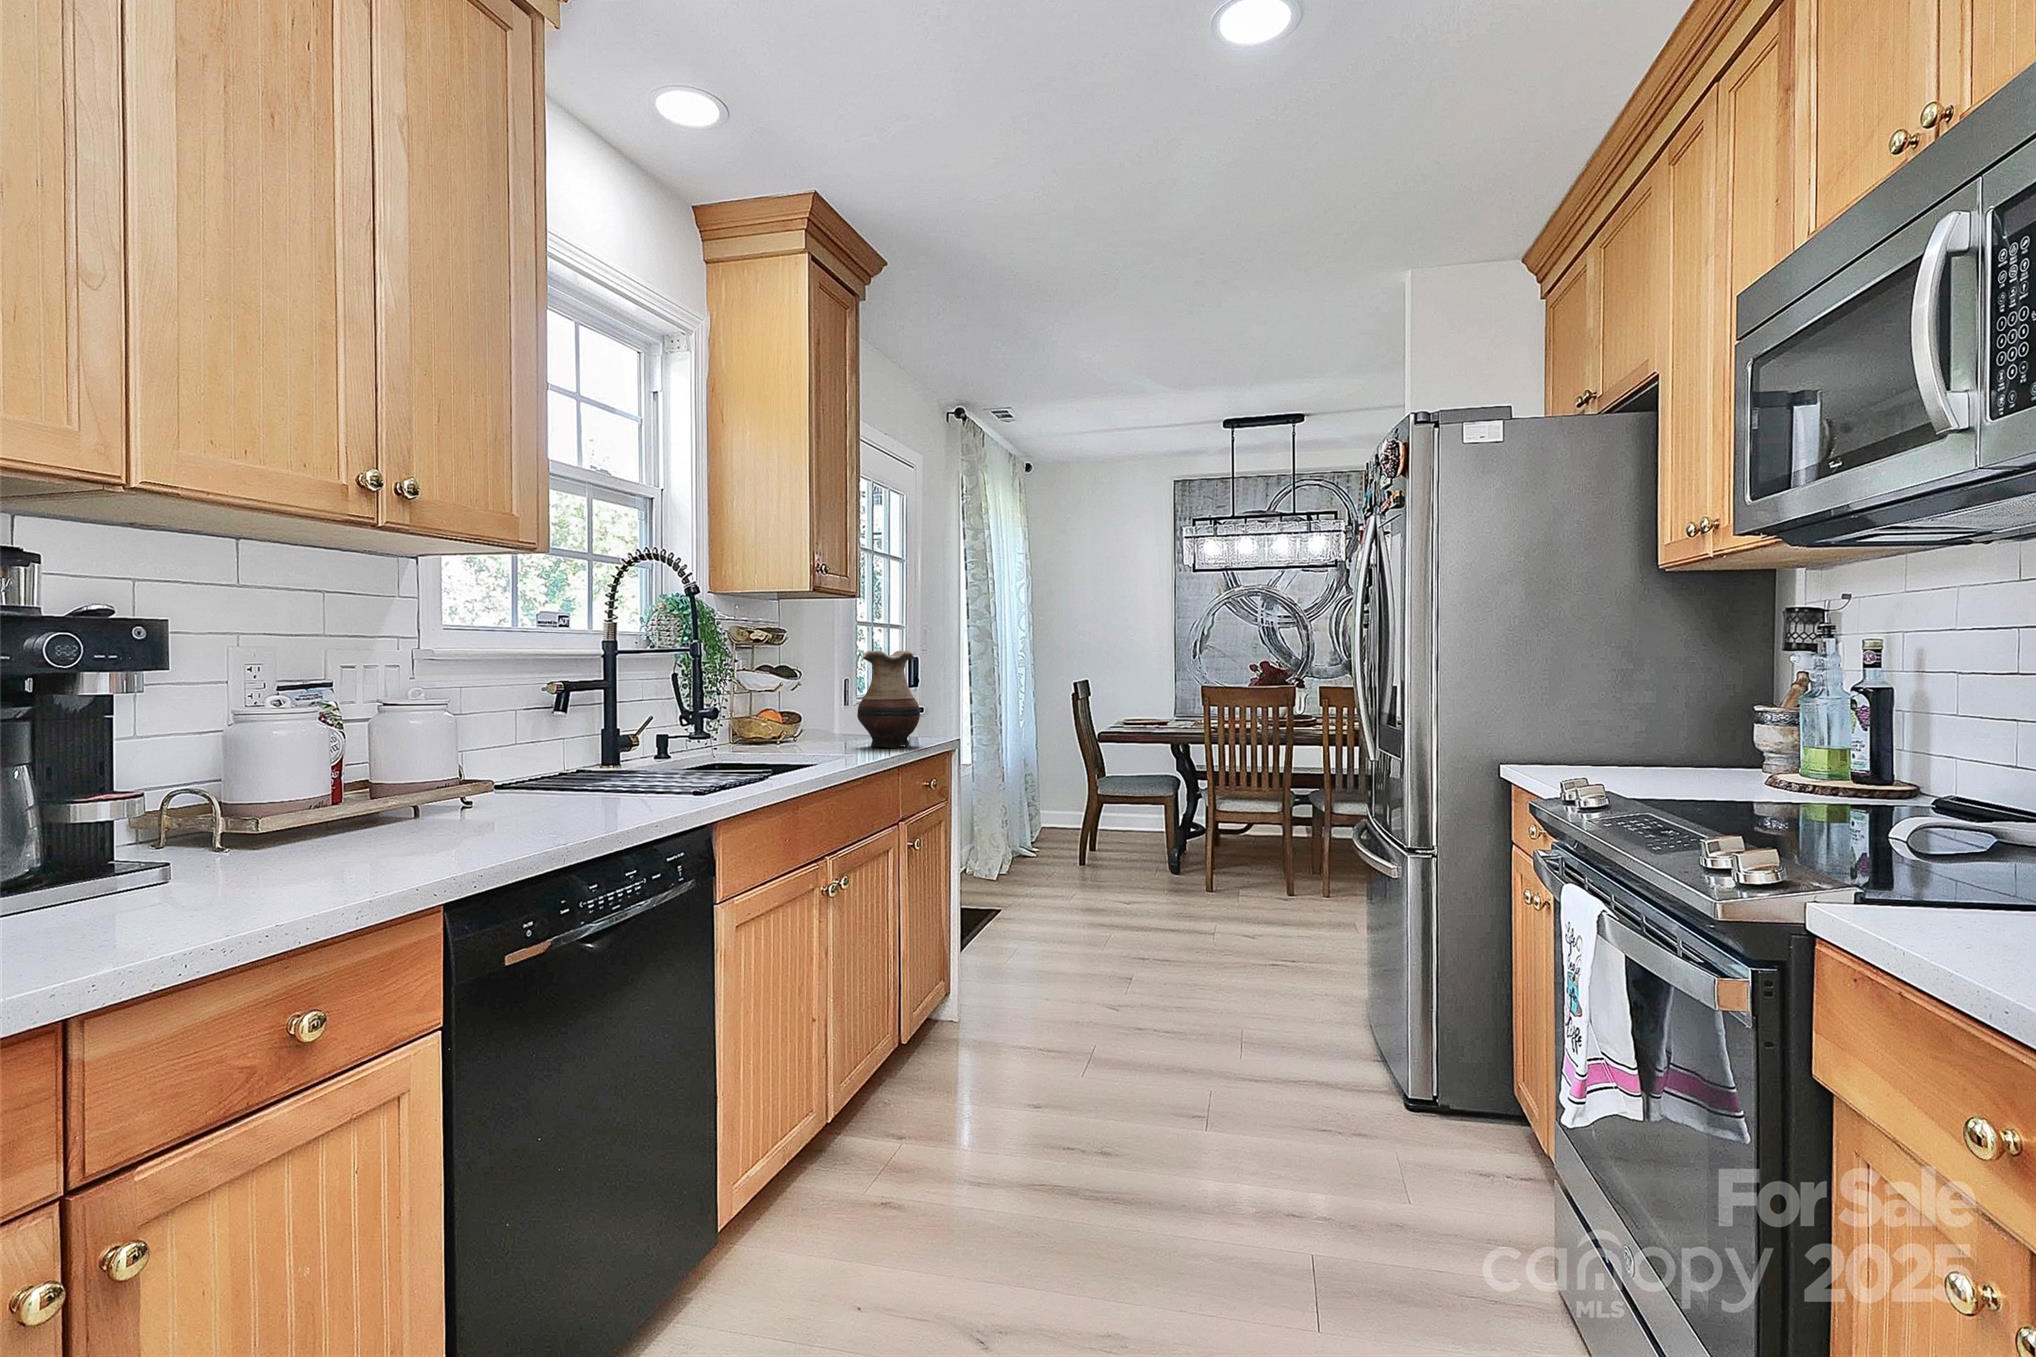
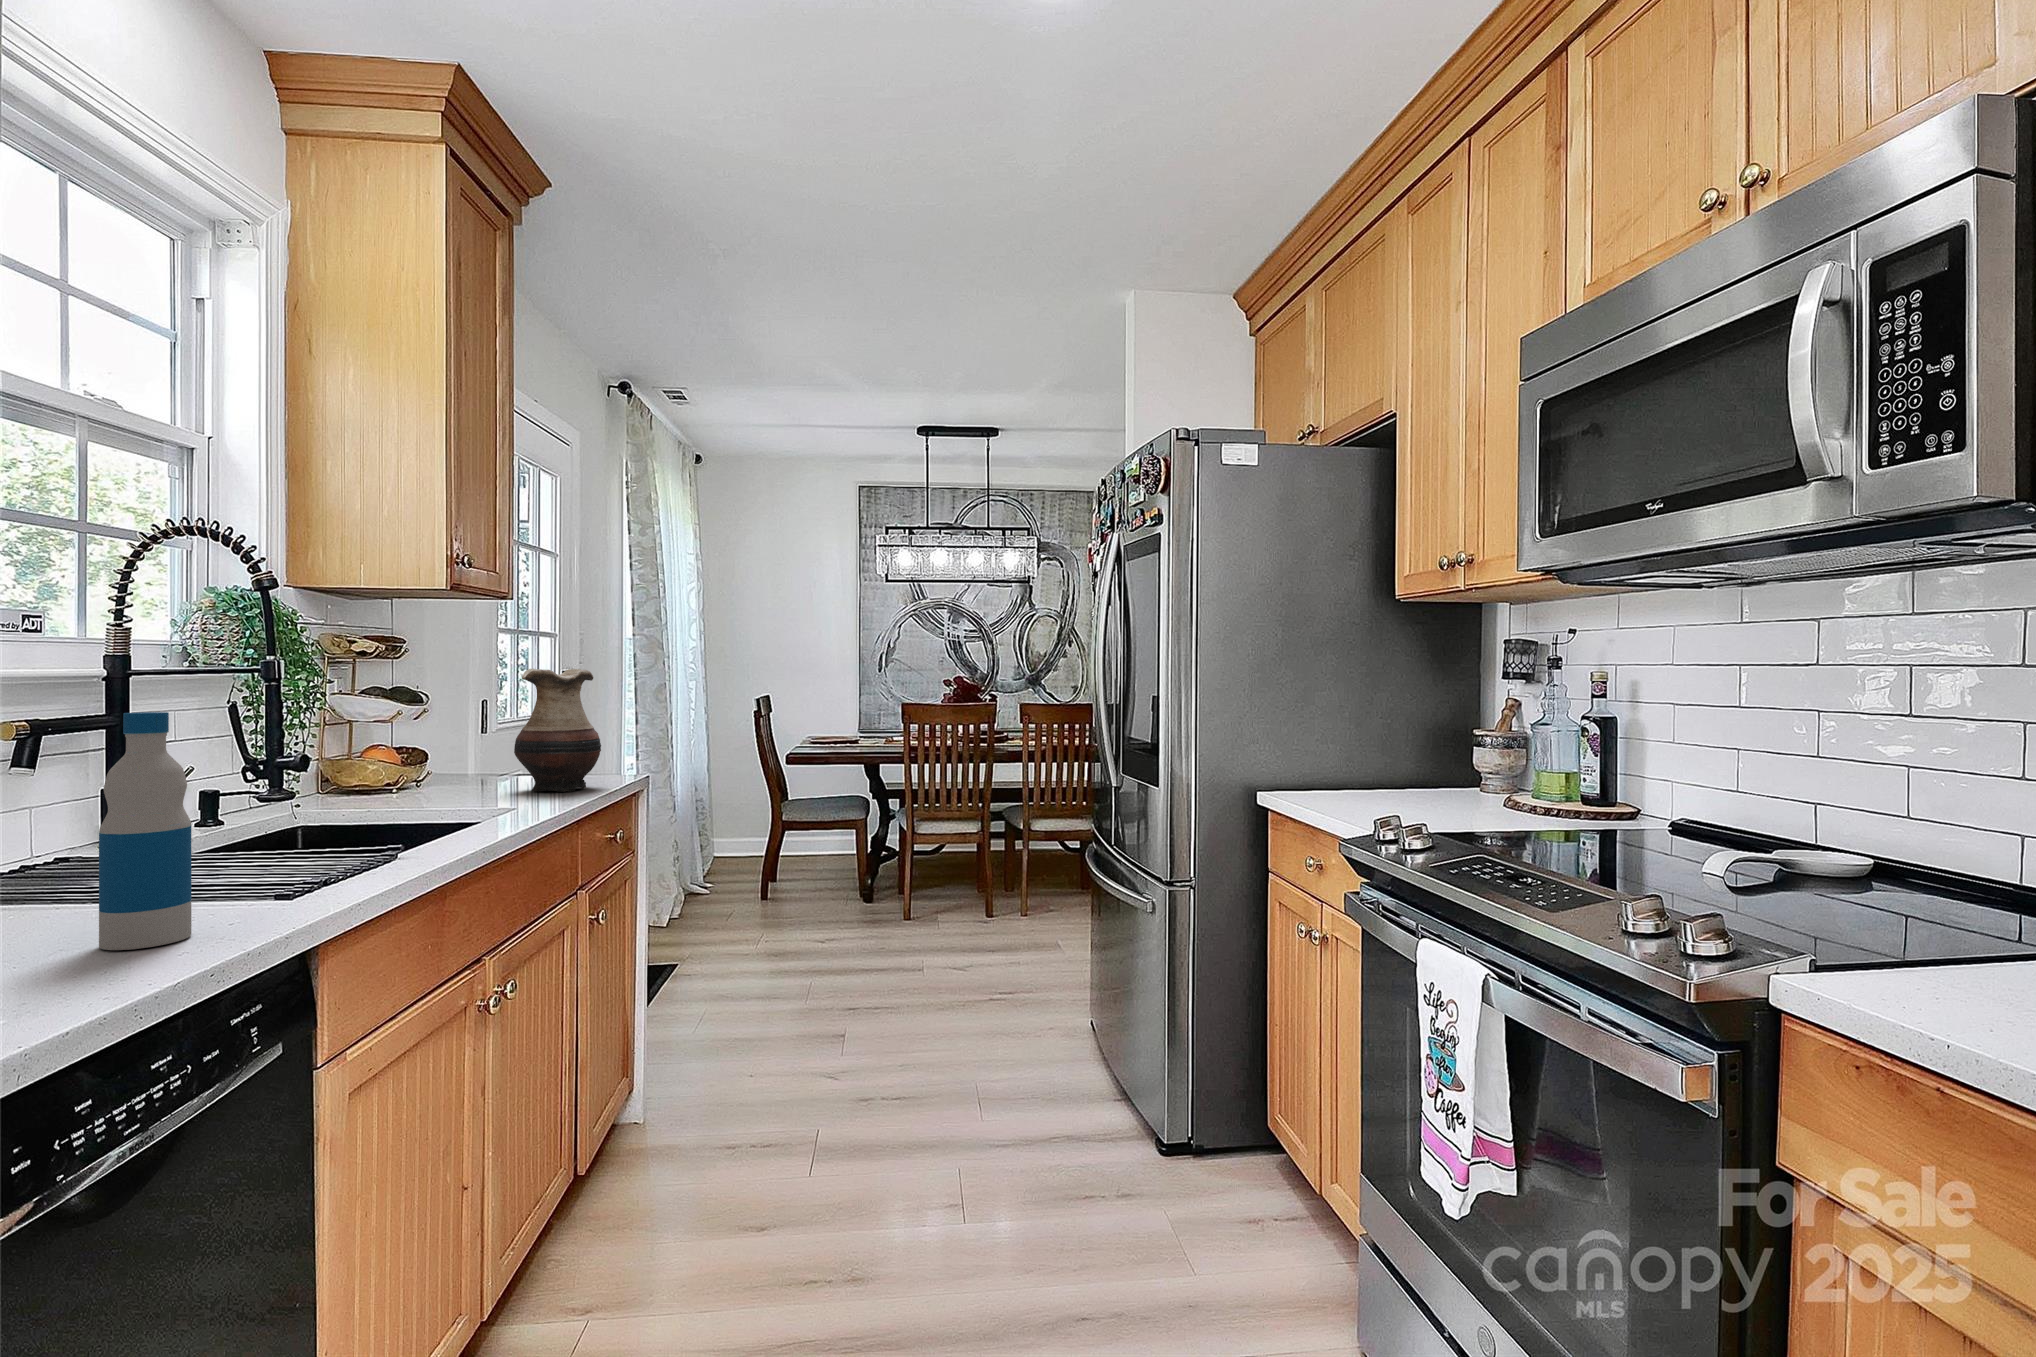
bottle: none [601,670,648,813] -> present [99,712,191,950]

